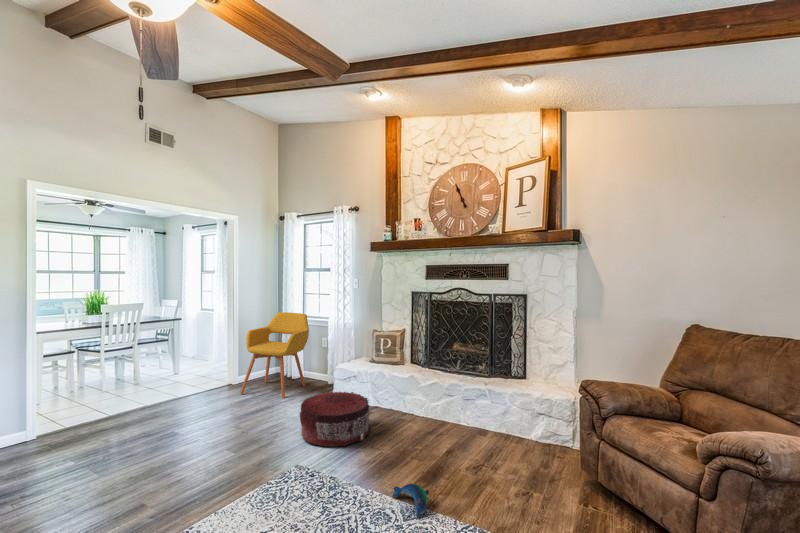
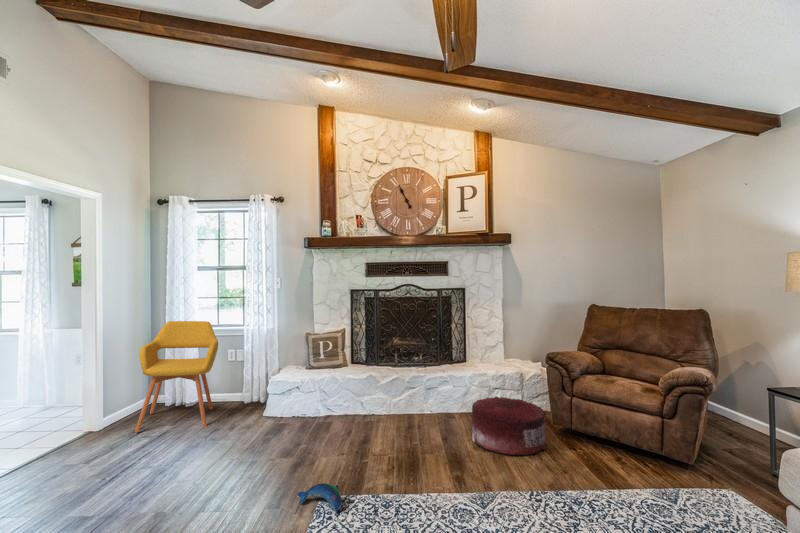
pouf: present [300,392,371,447] -> present [472,396,546,456]
plush toy: present [393,484,429,518] -> present [297,483,342,514]

